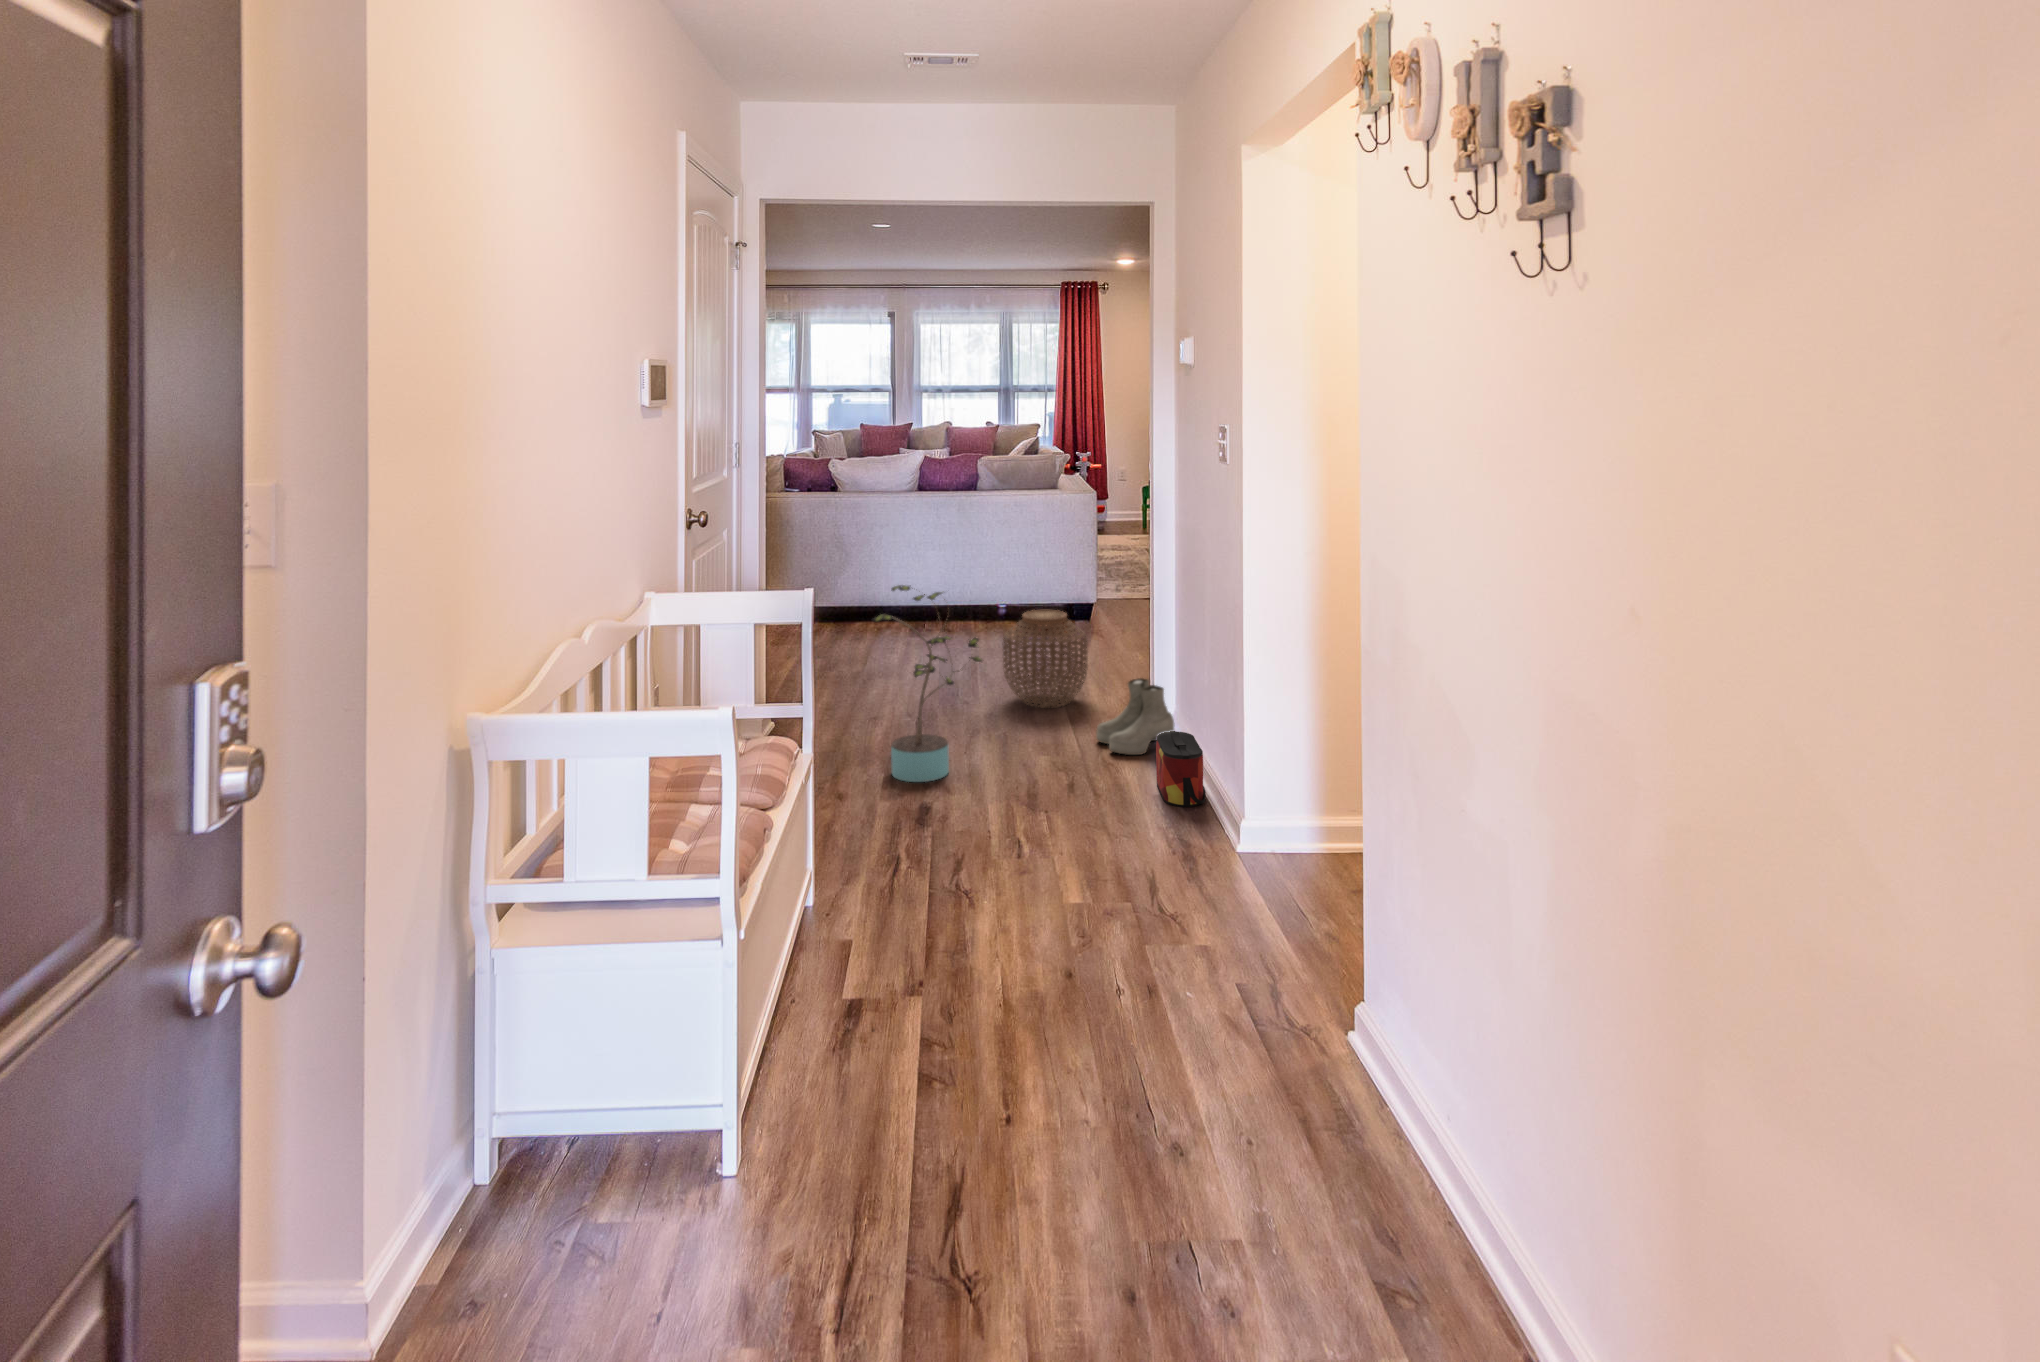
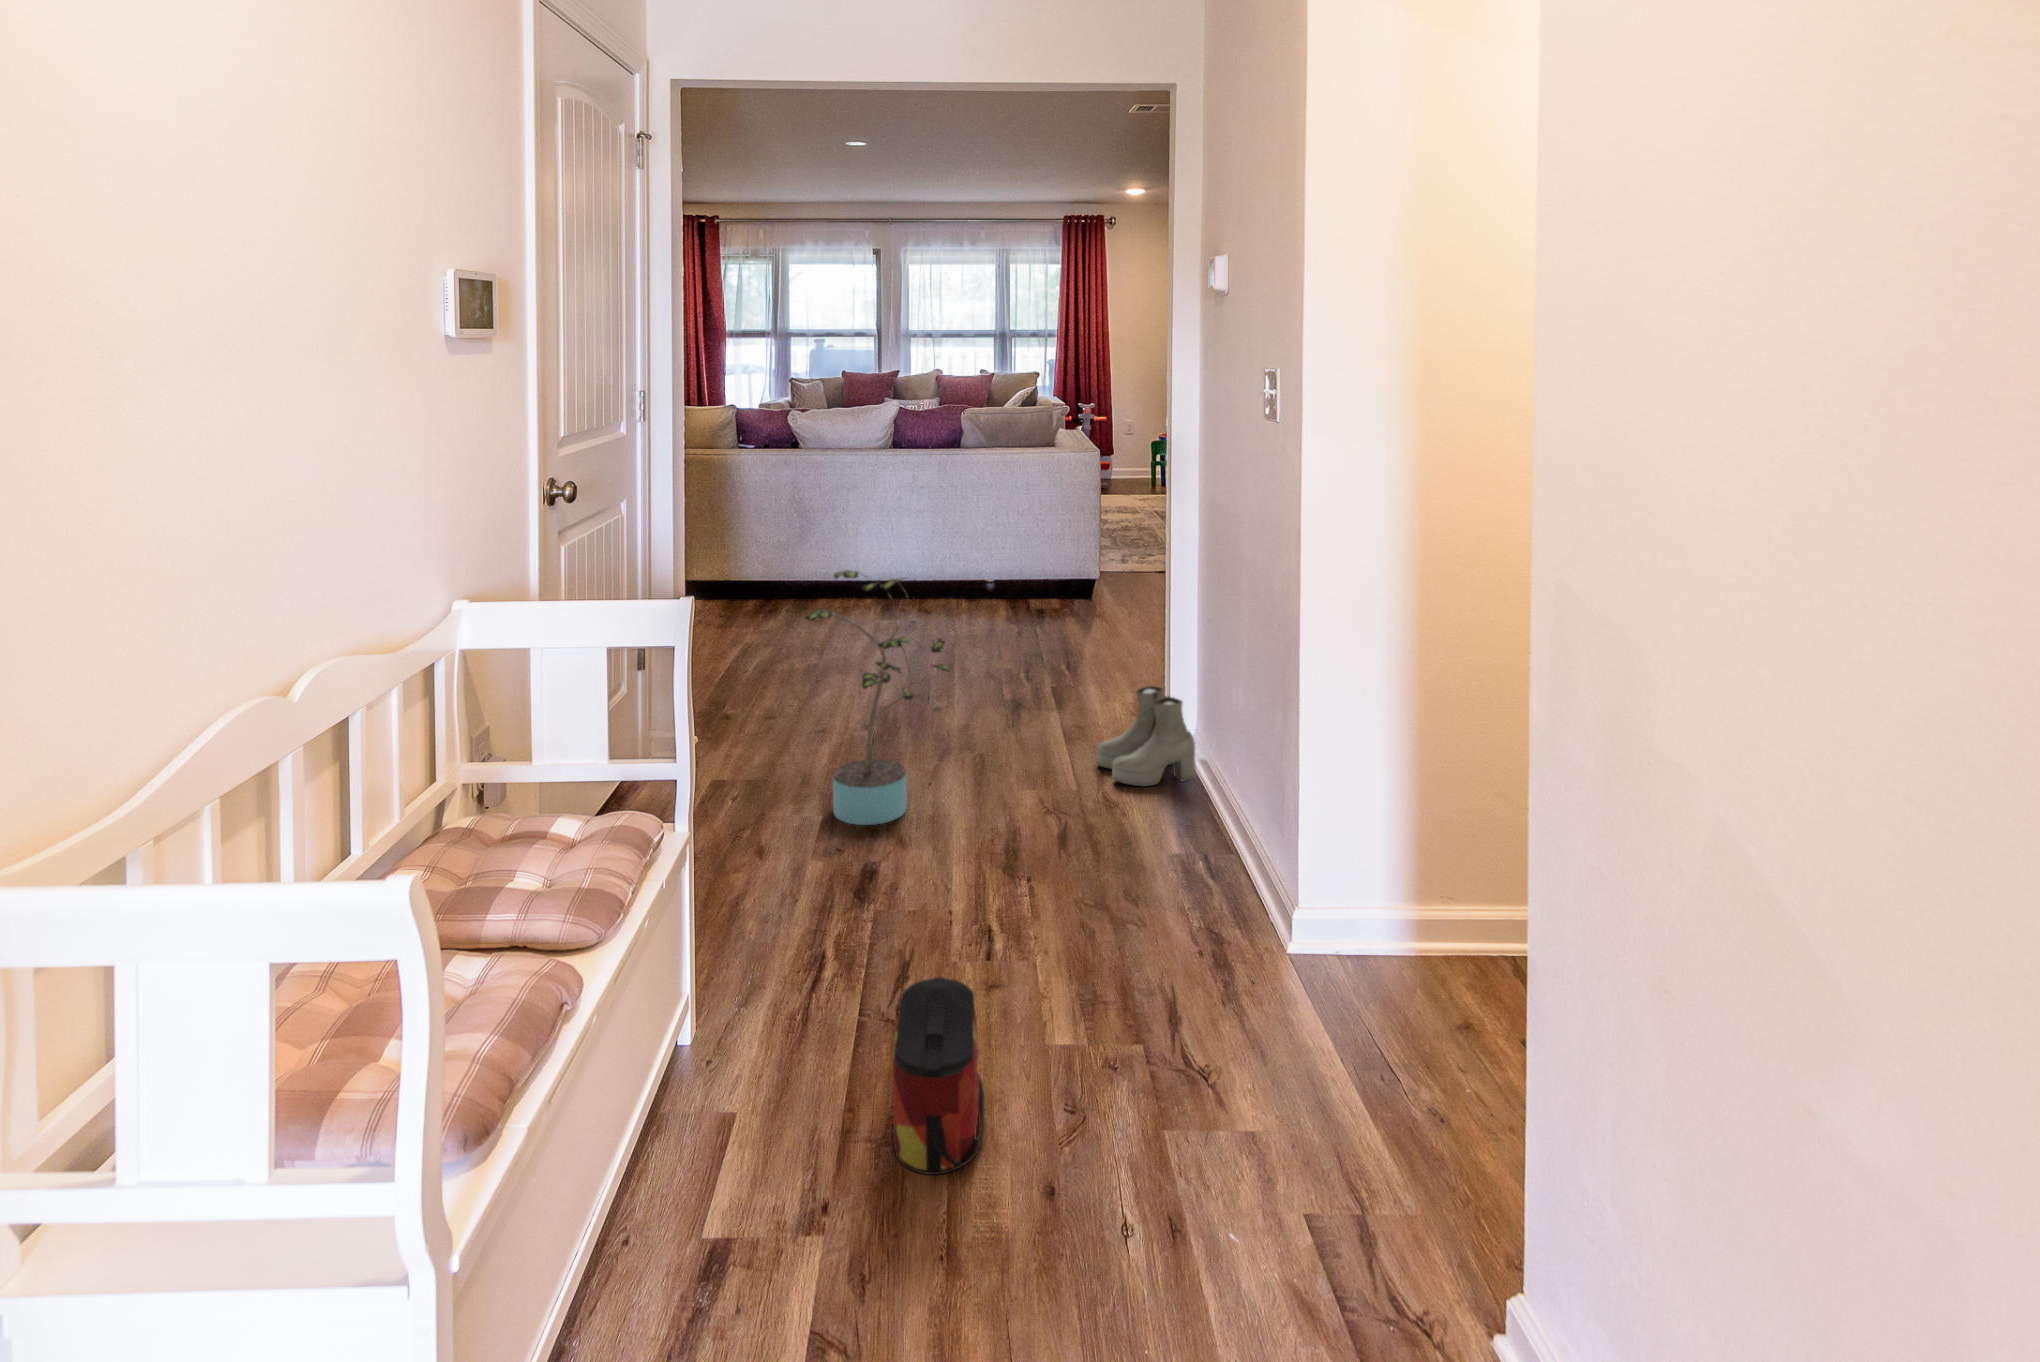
woven basket: present [1003,610,1088,708] -> none [983,594,1087,715]
bag: present [1156,731,1206,807] -> present [893,977,984,1175]

